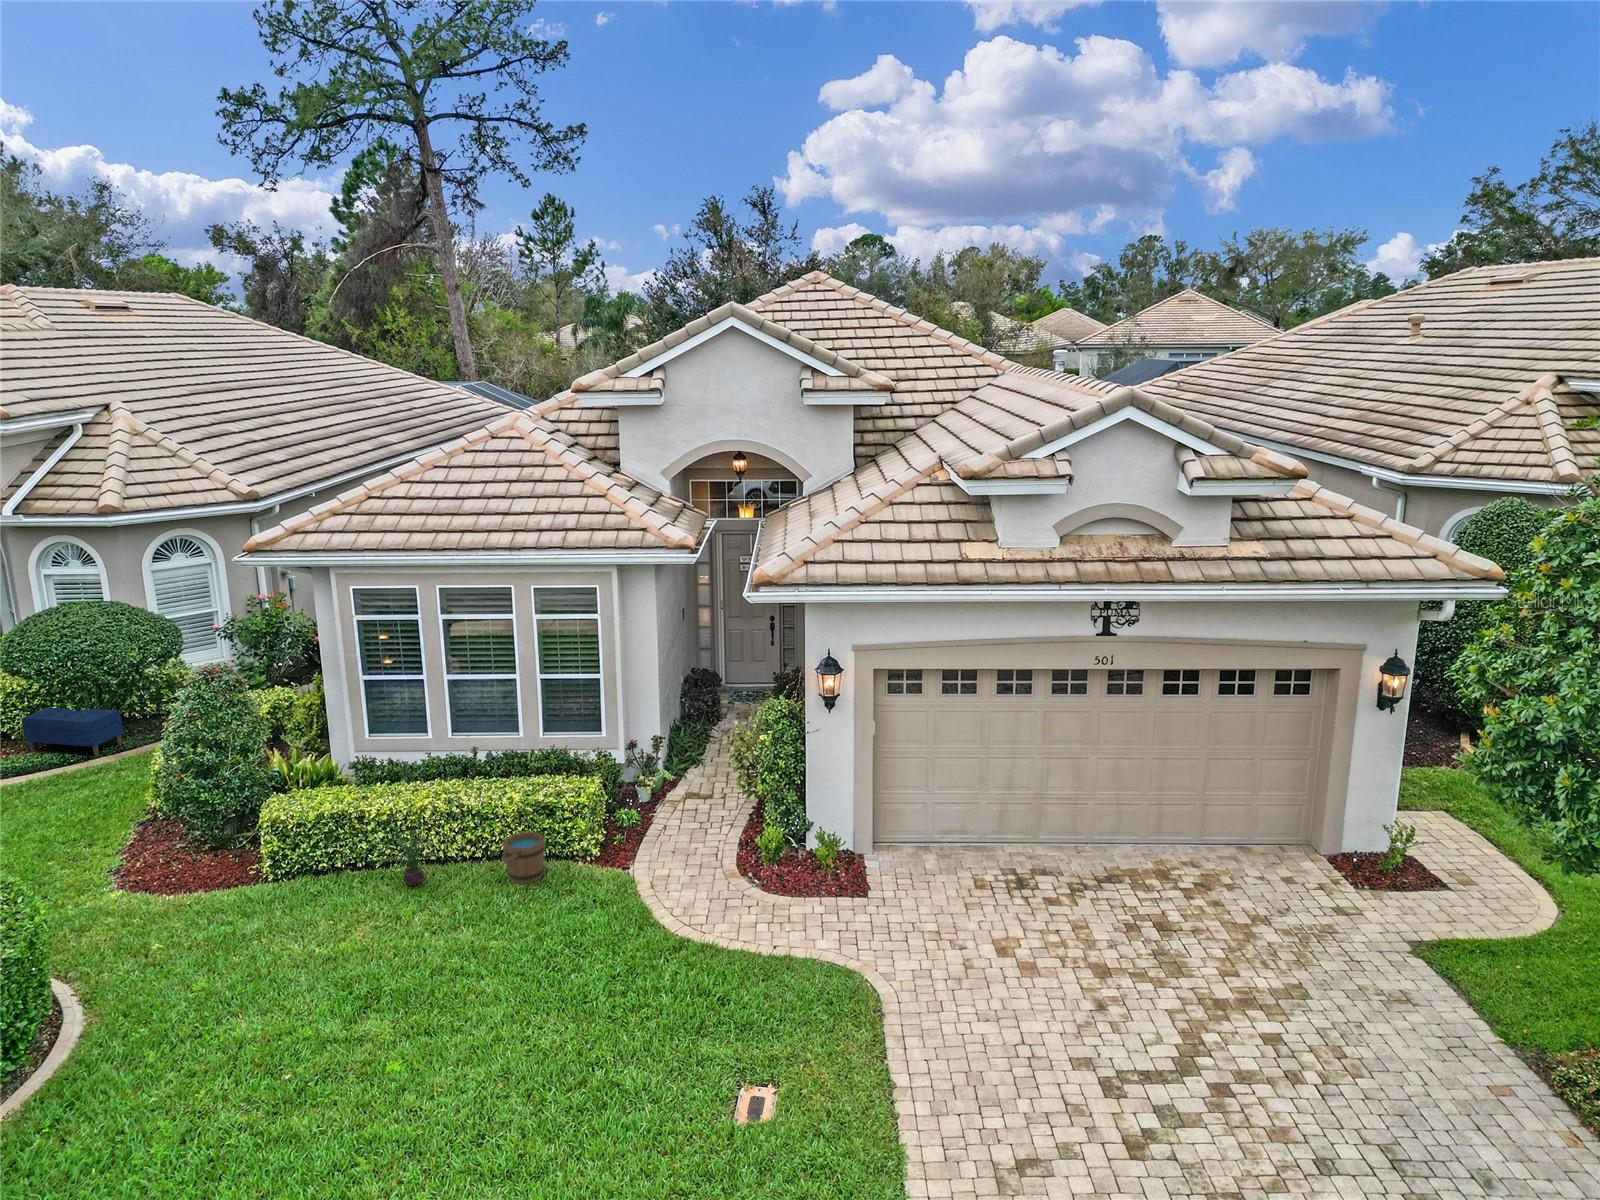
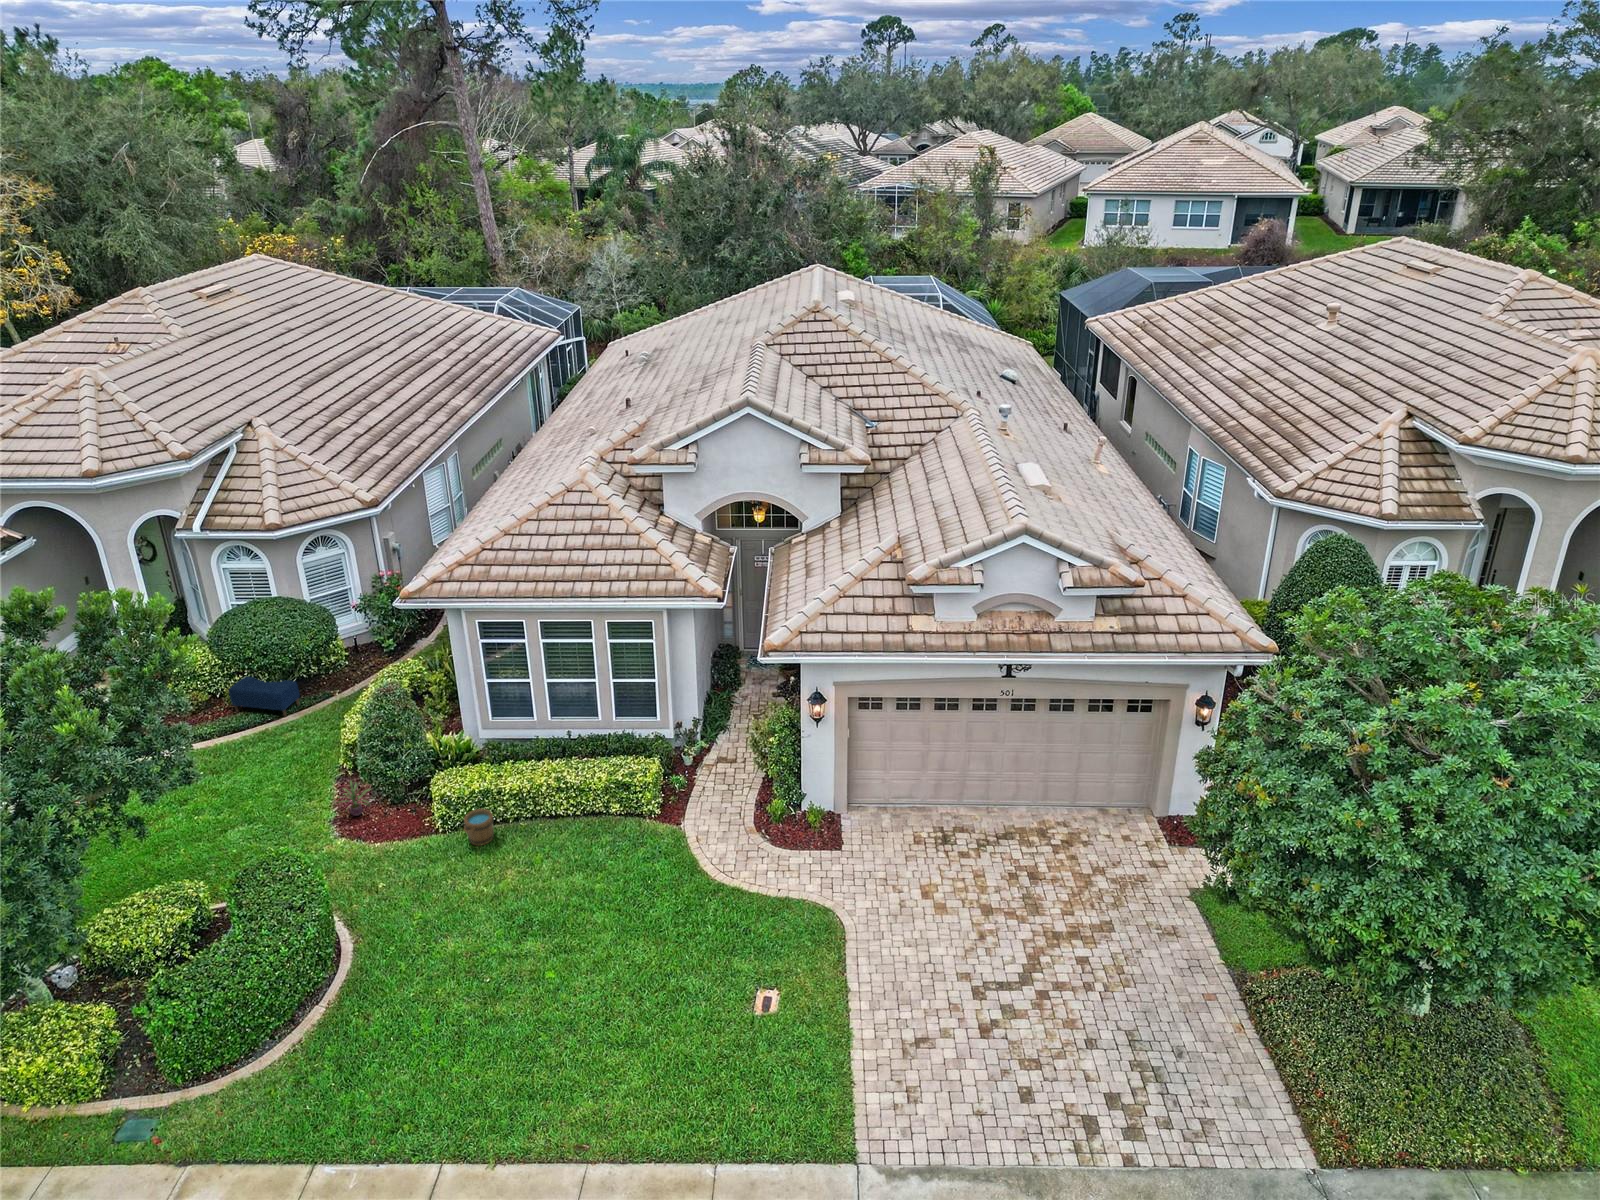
decorative plant: present [391,830,433,886] -> present [343,781,369,816]
bucket: present [502,831,546,884] -> present [464,808,494,845]

